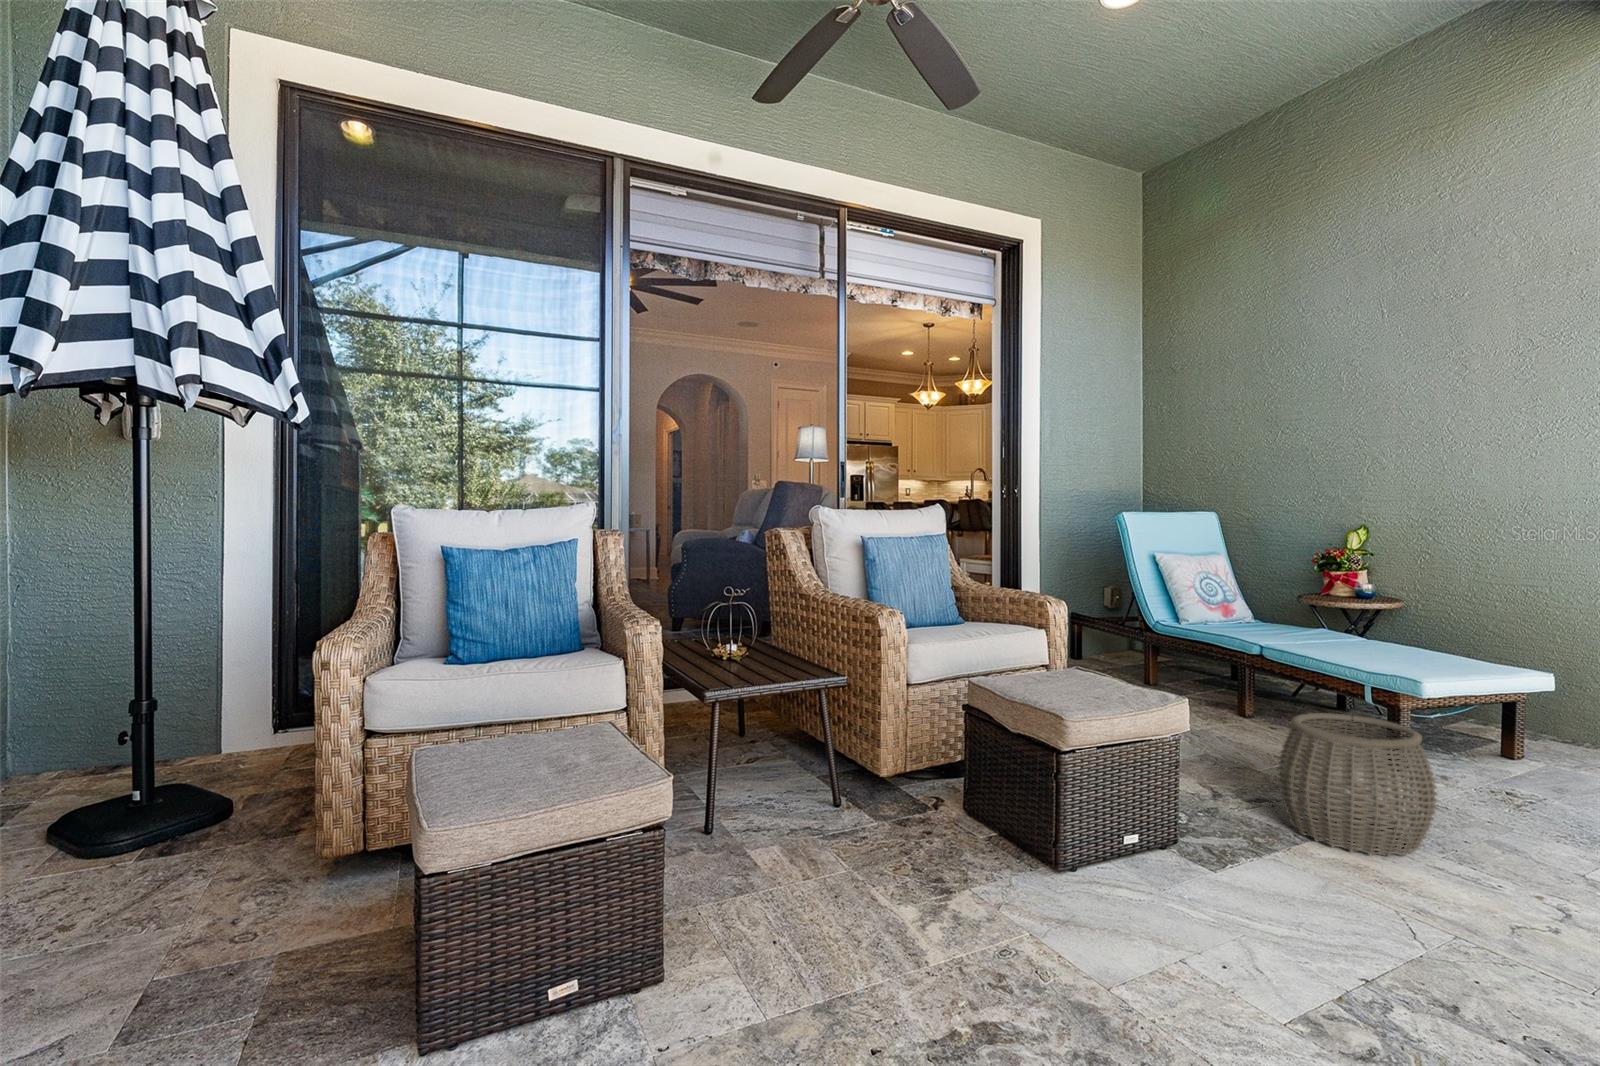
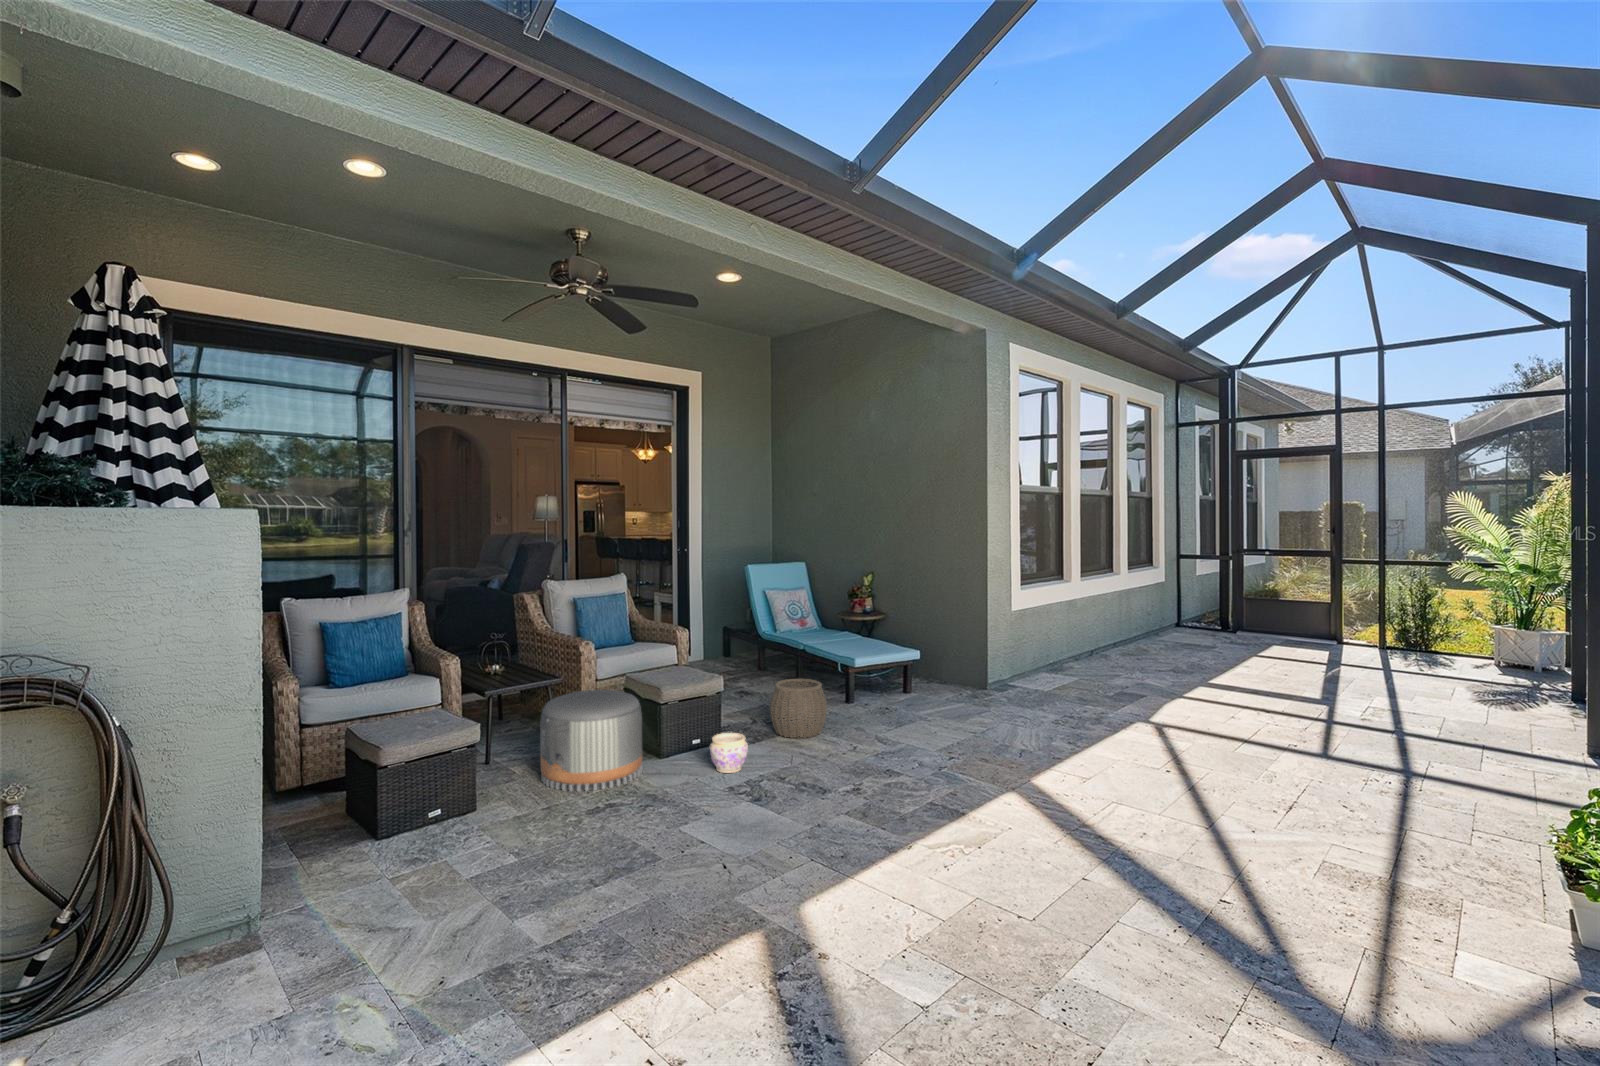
pouf: none [806,706,1033,960] -> present [540,690,642,792]
planter: none [1204,839,1319,956] -> present [710,733,748,773]

